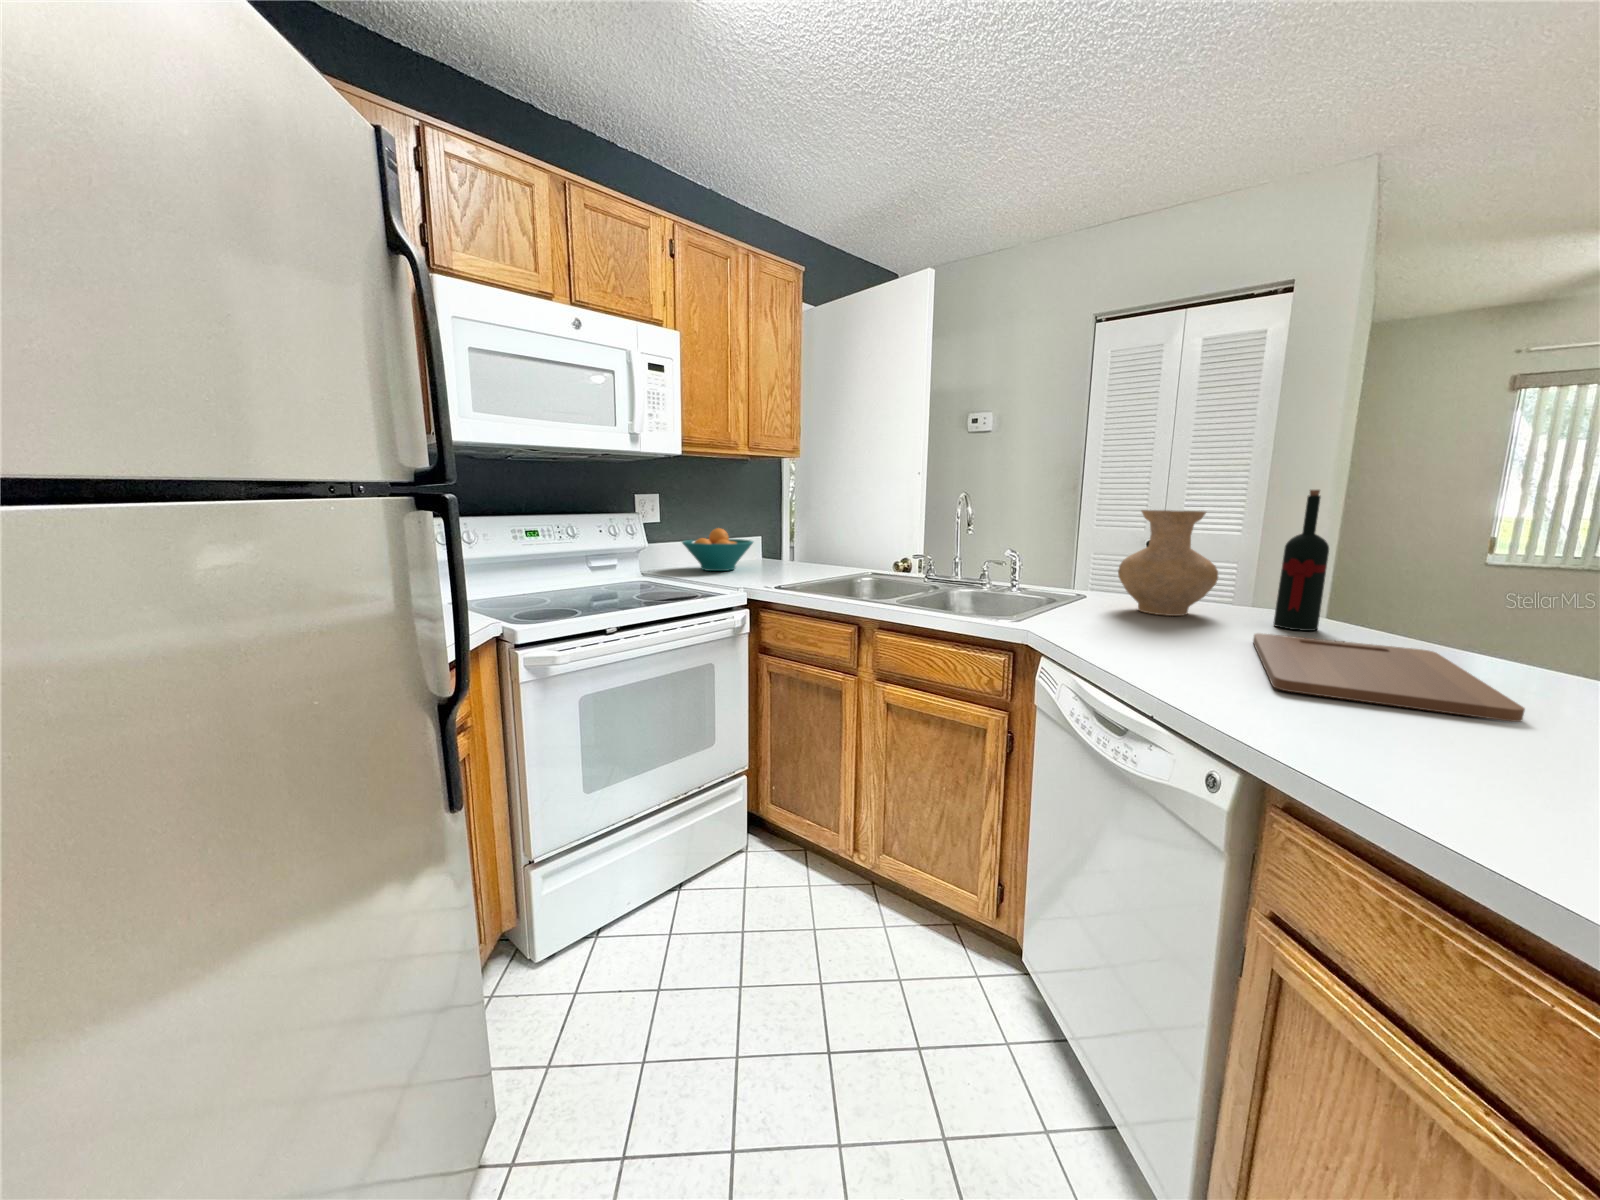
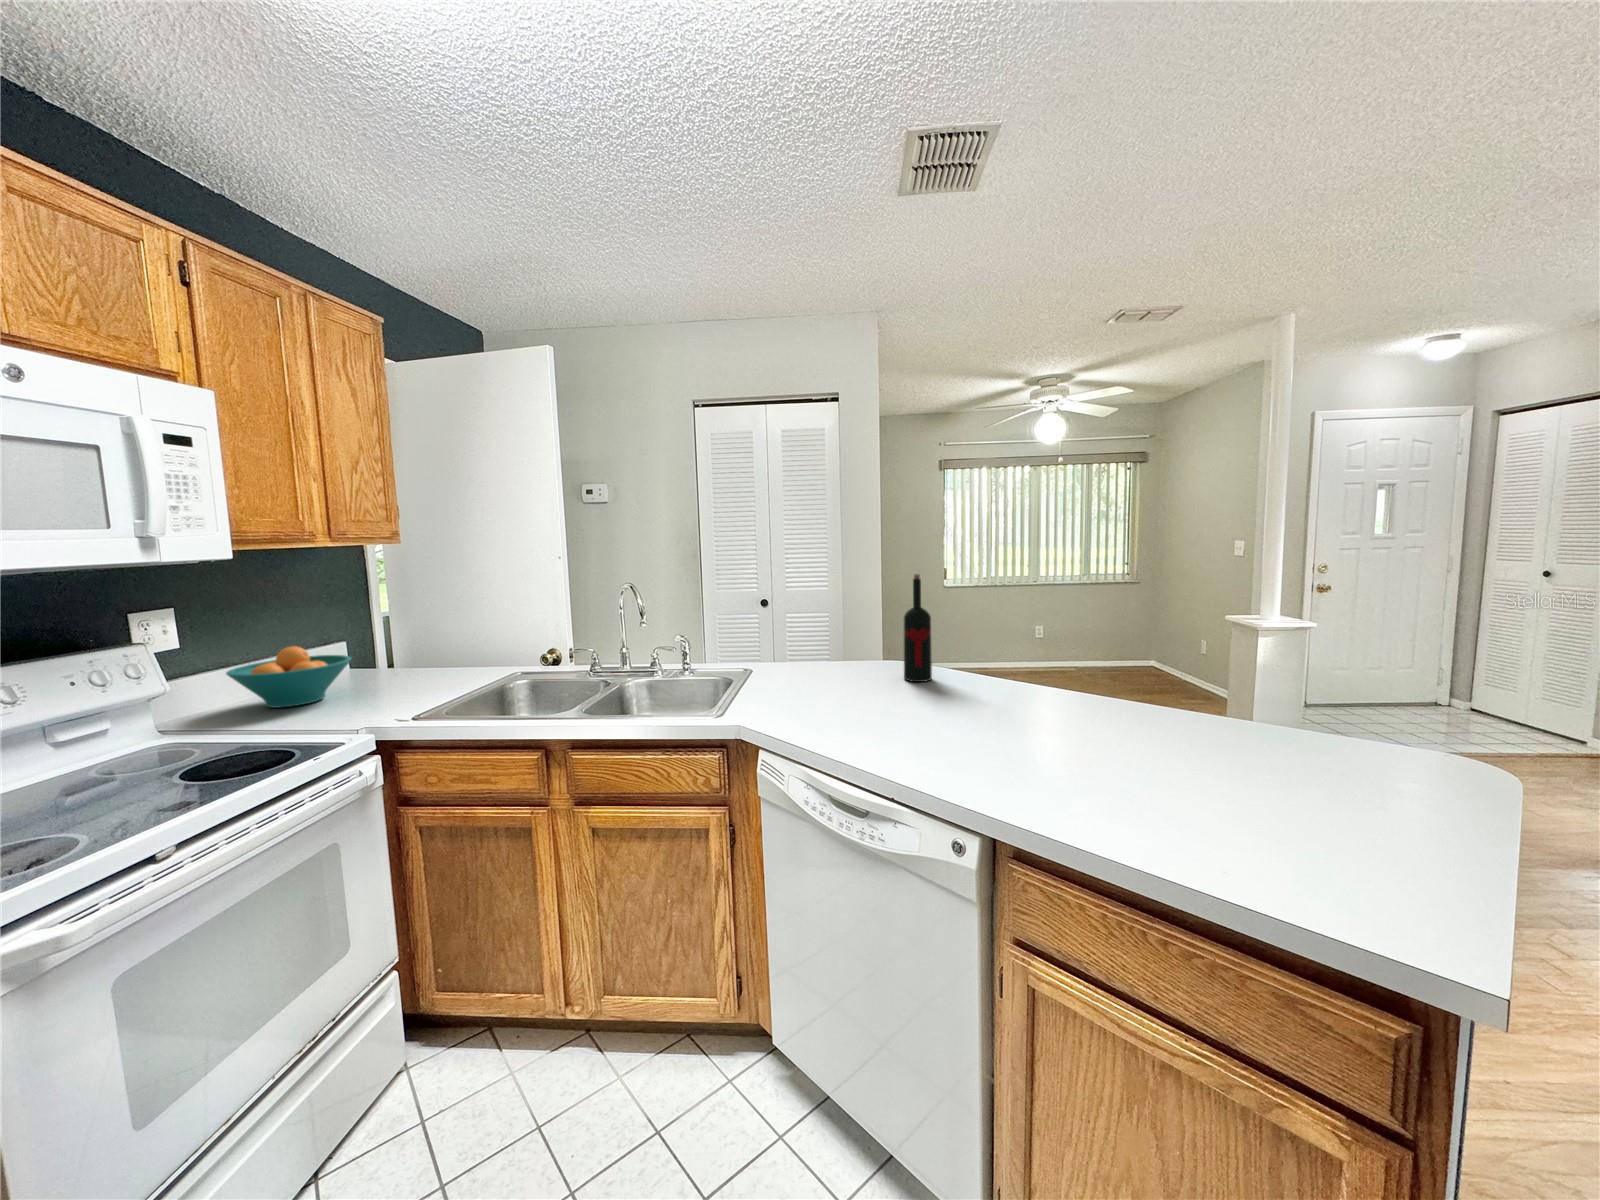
vase: present [1118,510,1218,616] -> none [788,592,862,684]
cutting board: present [1253,633,1525,722] -> none [908,688,1086,750]

